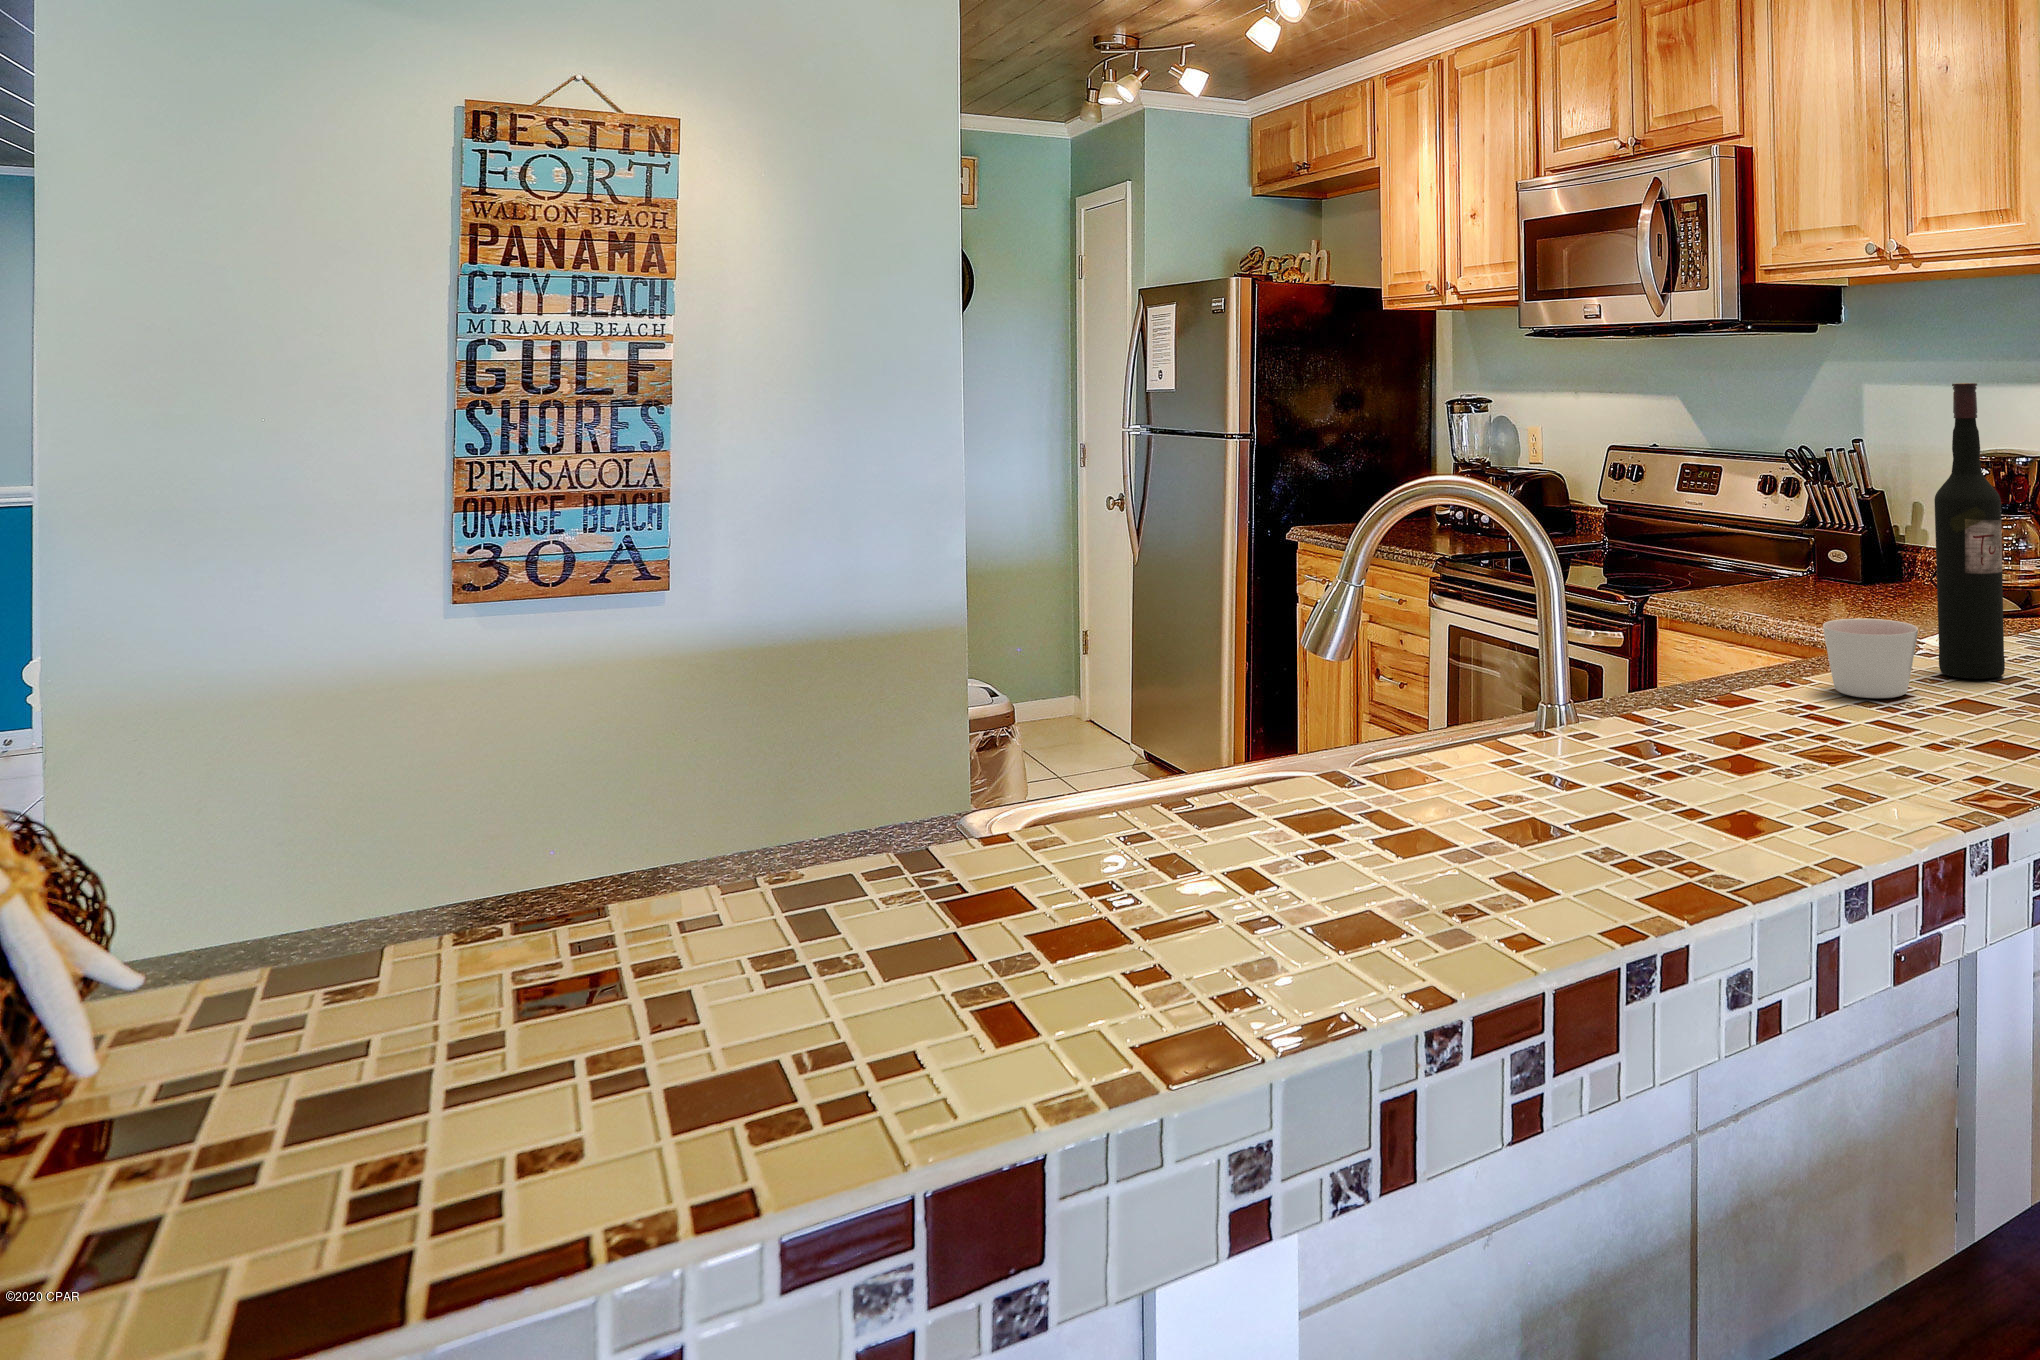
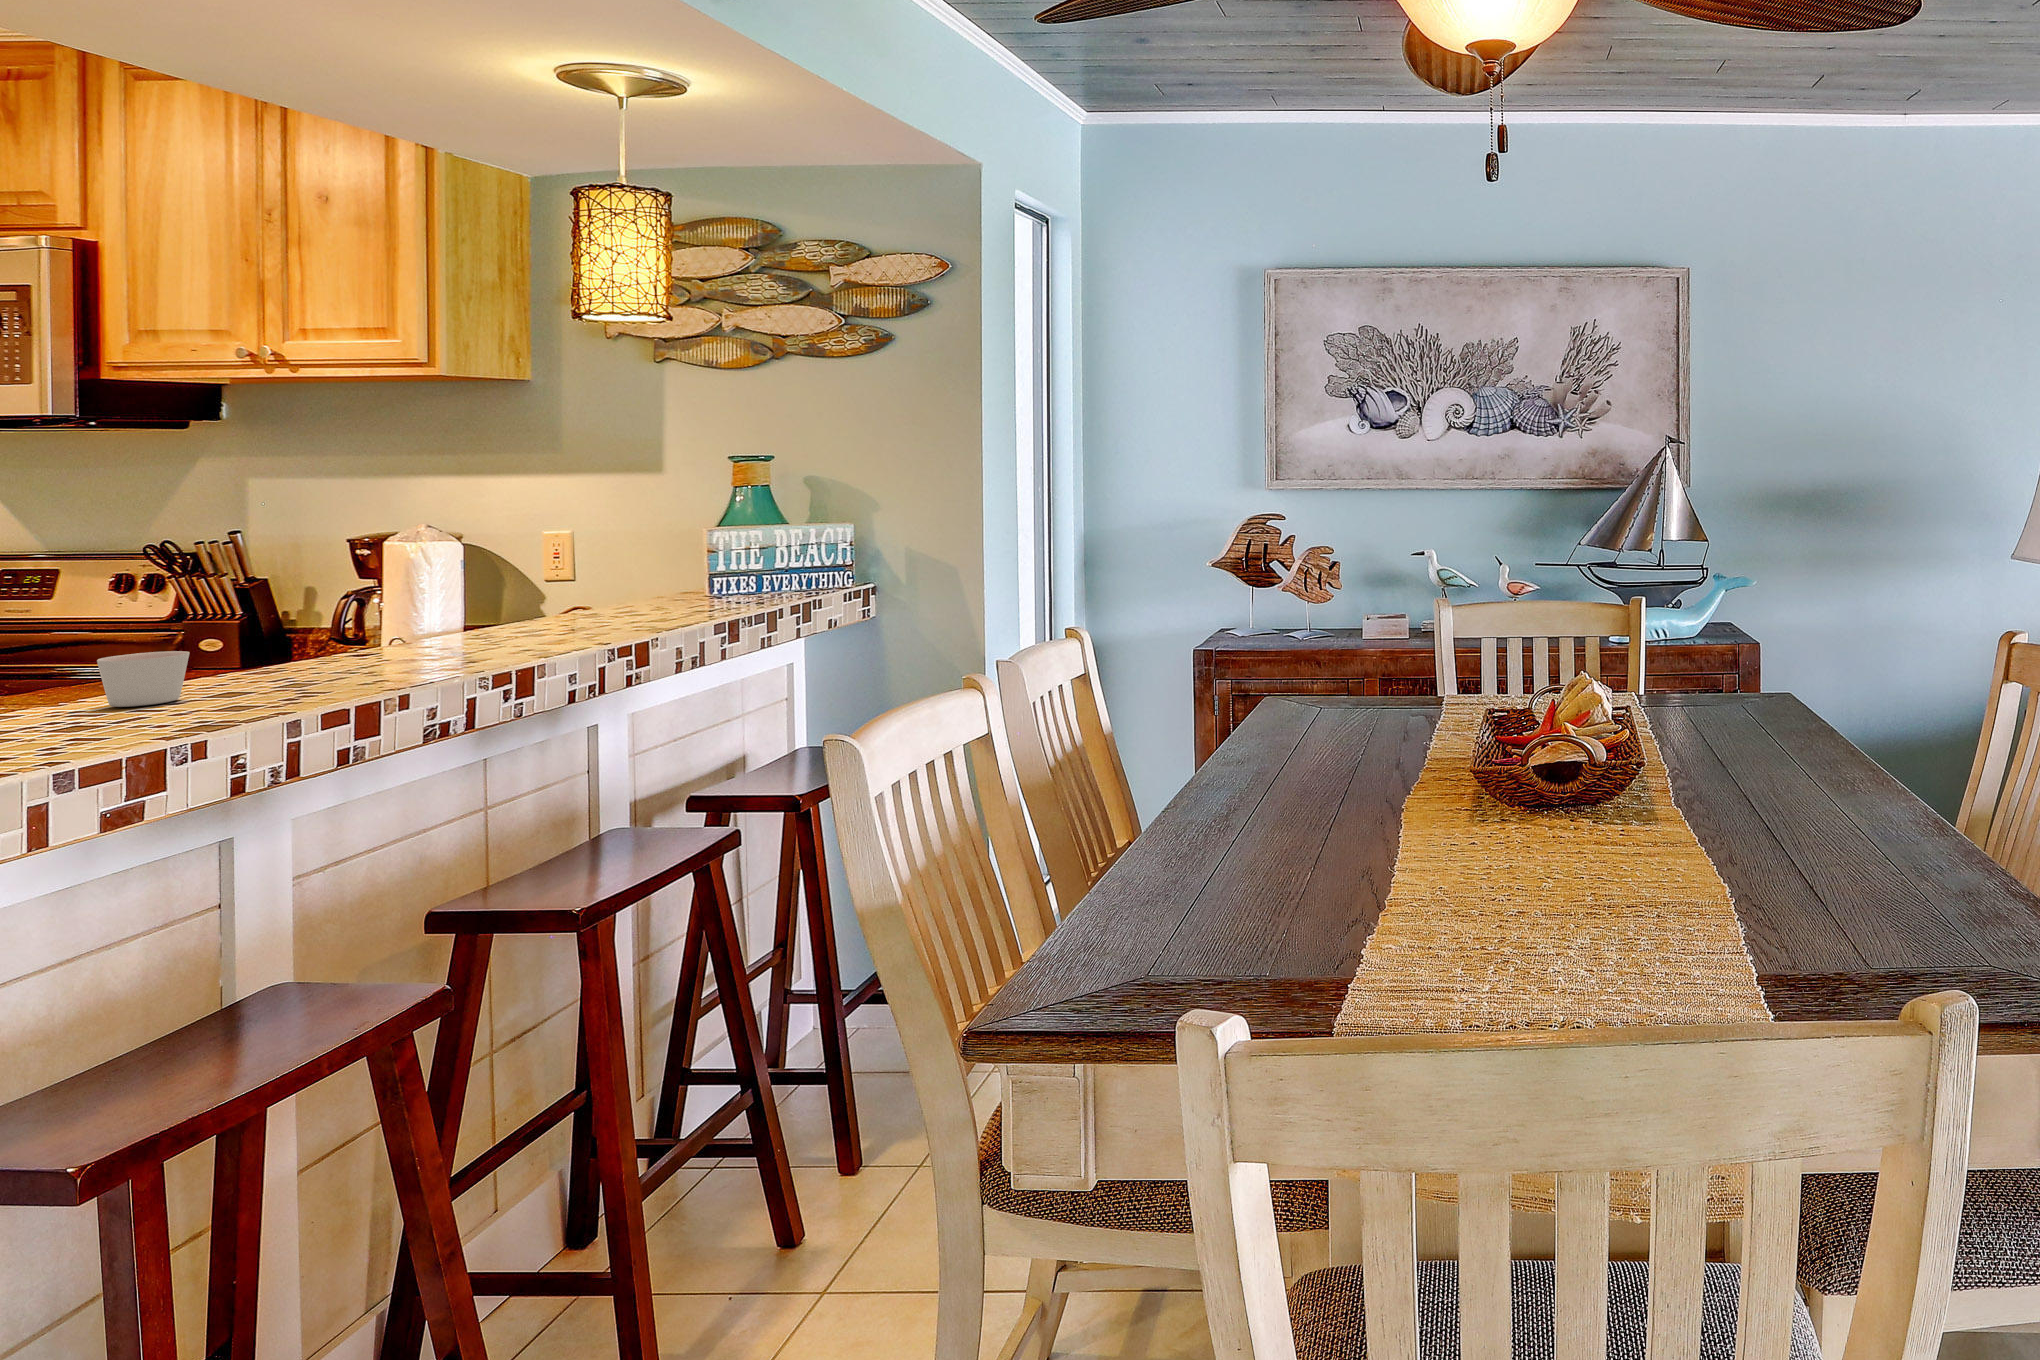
wine bottle: present [1934,383,2005,679] -> none [216,478,279,687]

